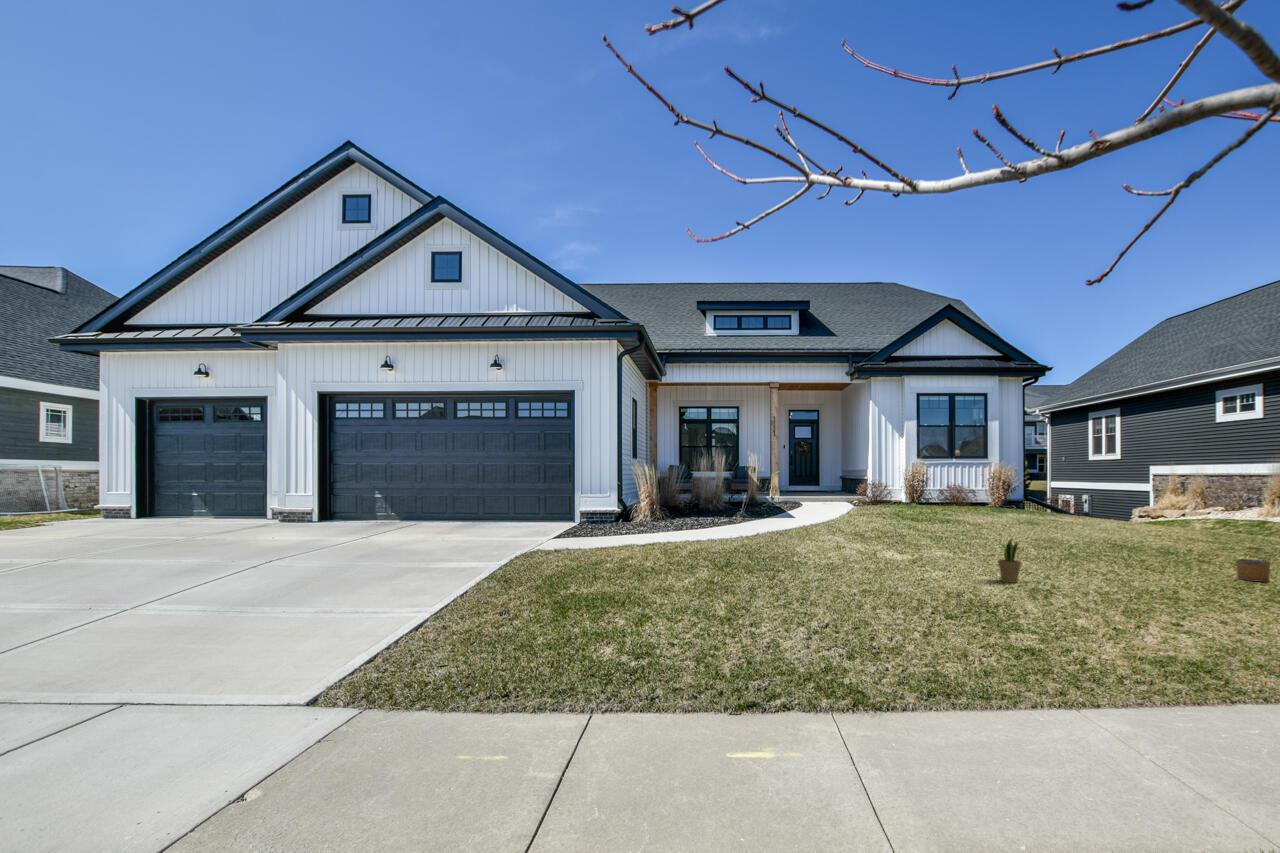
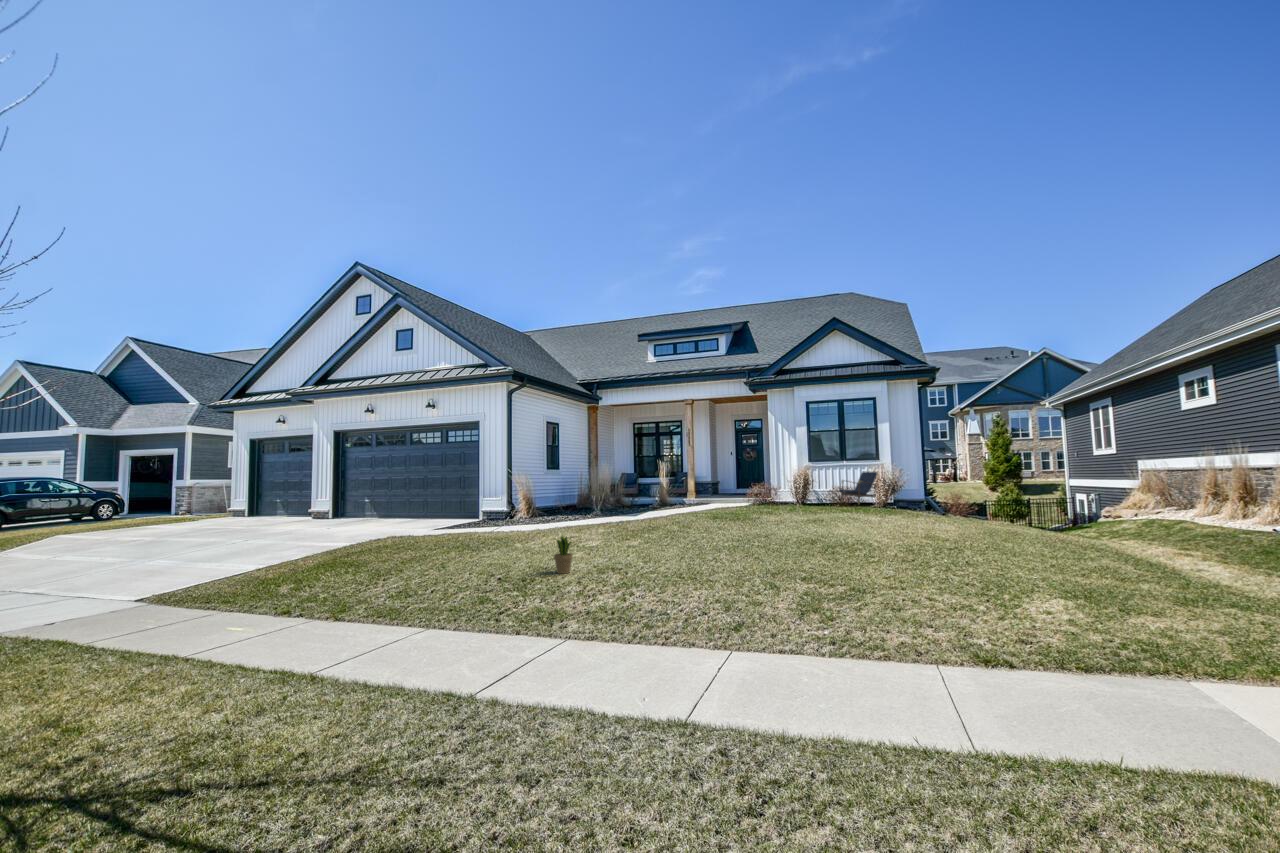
lounge chair: none [962,472,1002,508] -> present [839,471,877,504]
bucket: present [1236,547,1271,582] -> none [799,544,826,579]

